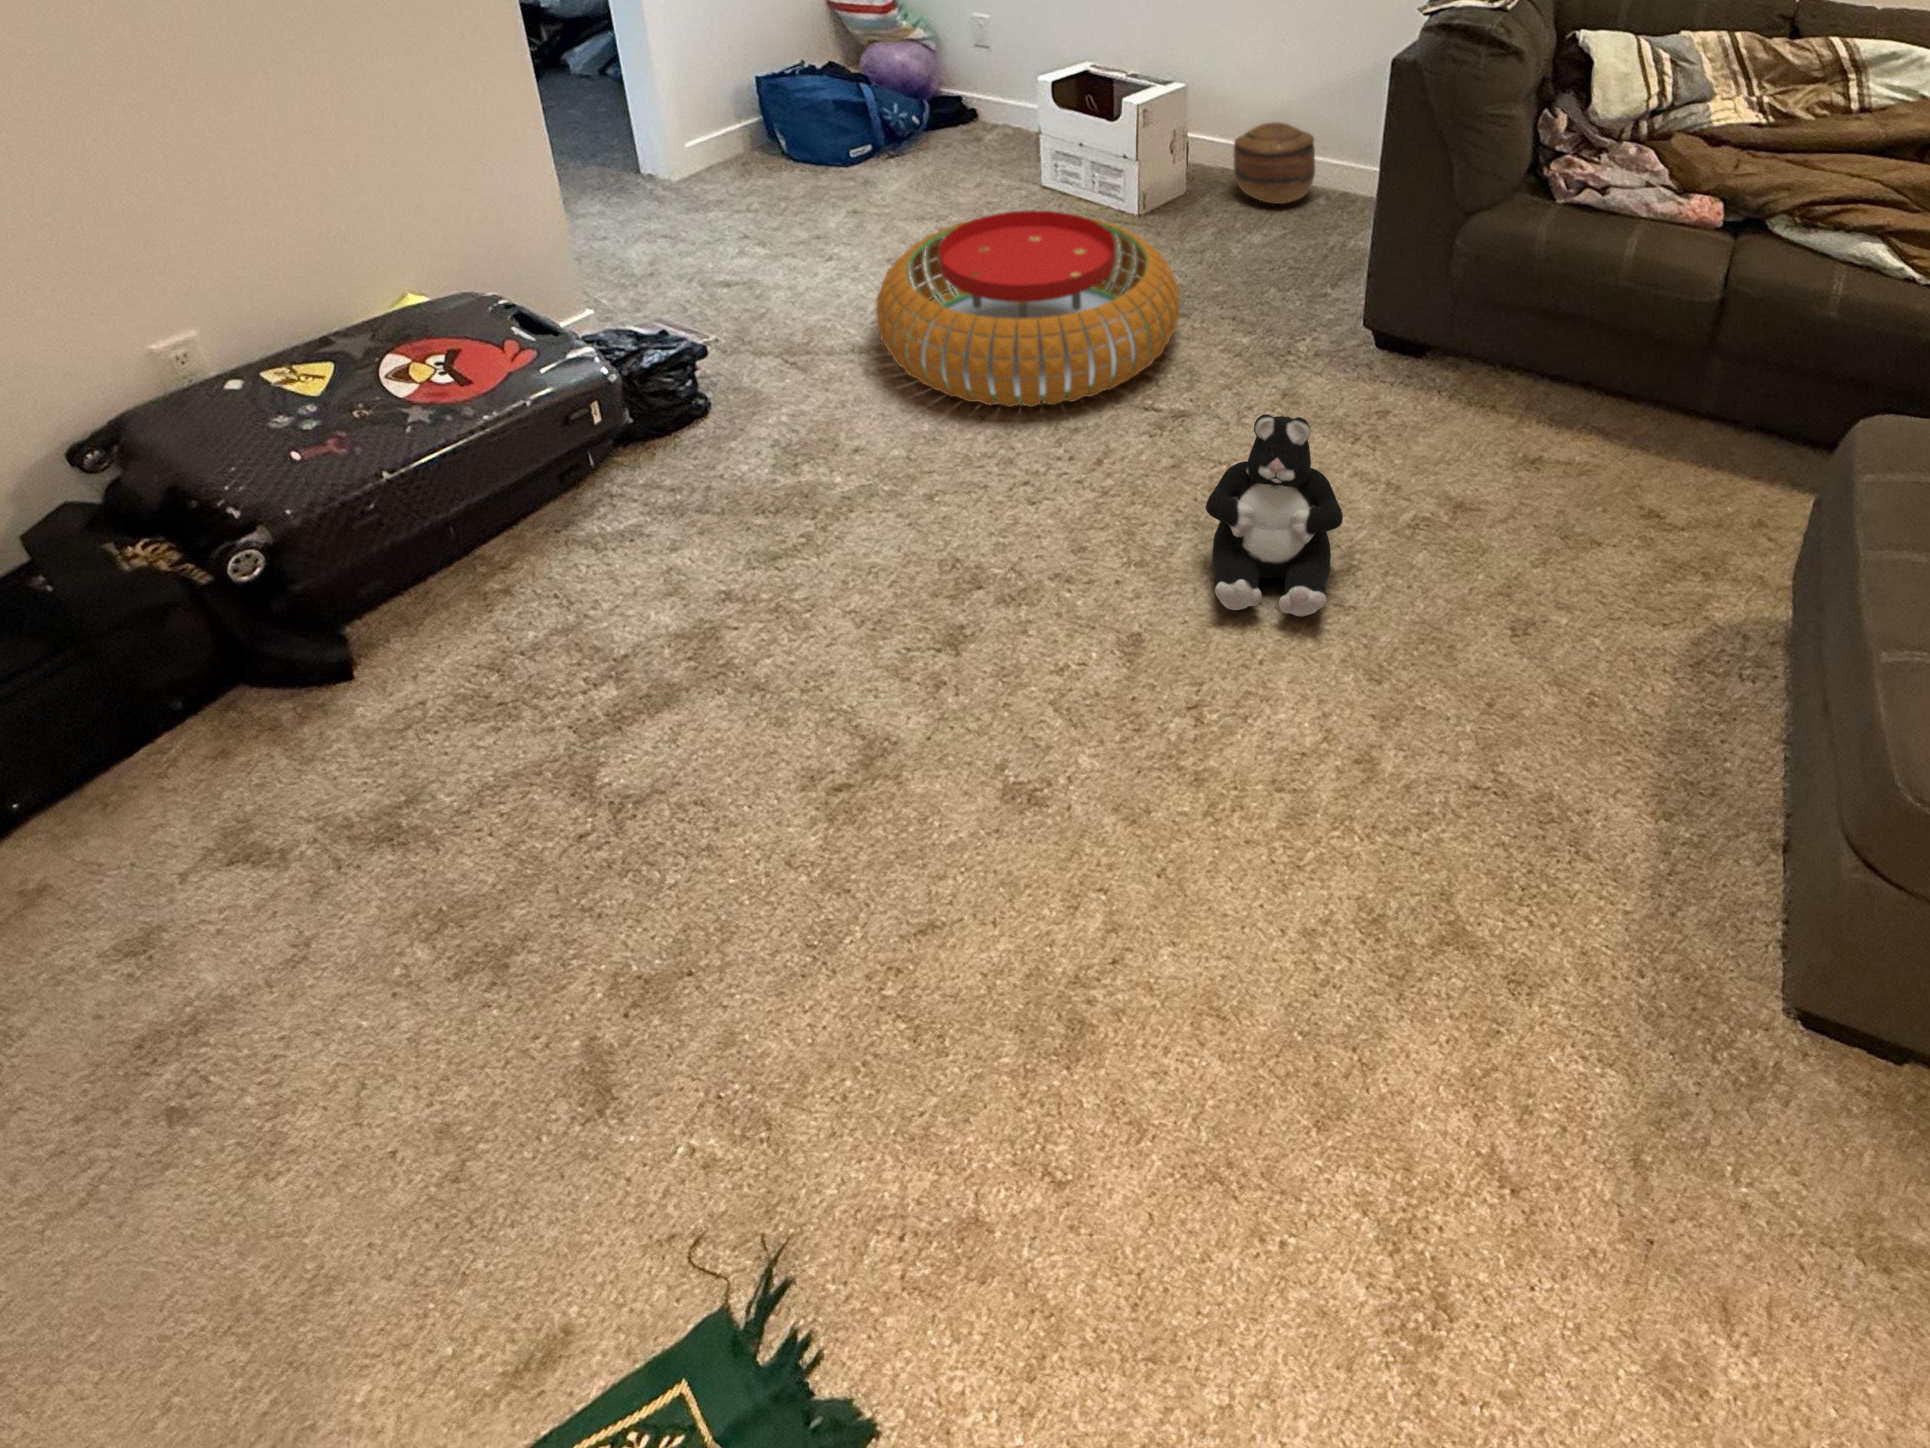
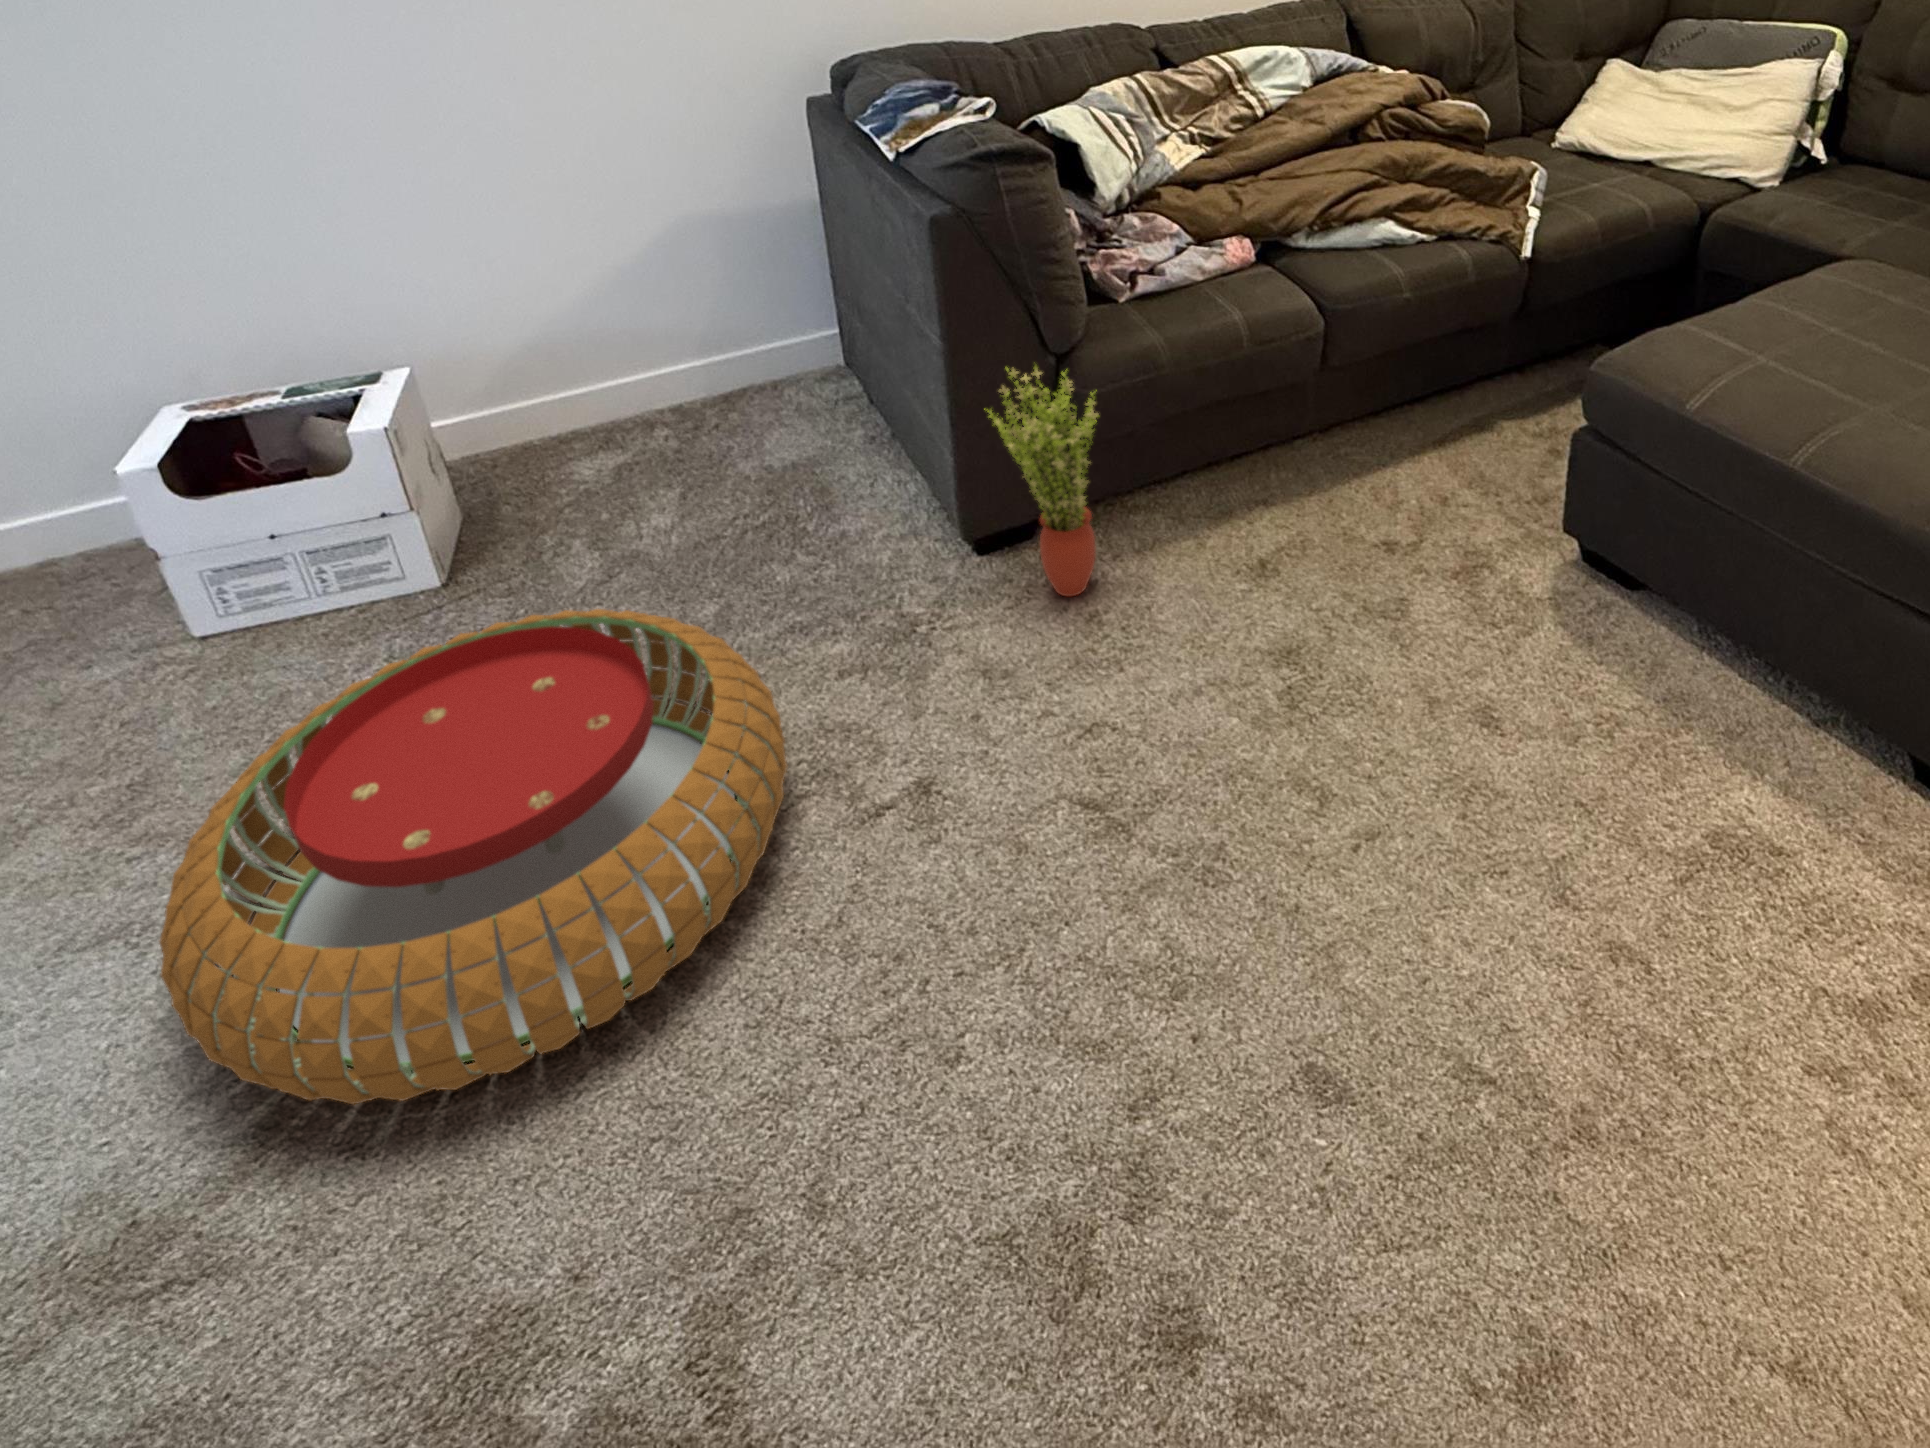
basket: present [1234,122,1315,204] -> none [504,360,646,478]
potted plant: none [1377,198,1462,401] -> present [984,366,1098,596]
plush toy: present [1206,414,1343,616] -> none [1145,677,1365,965]

